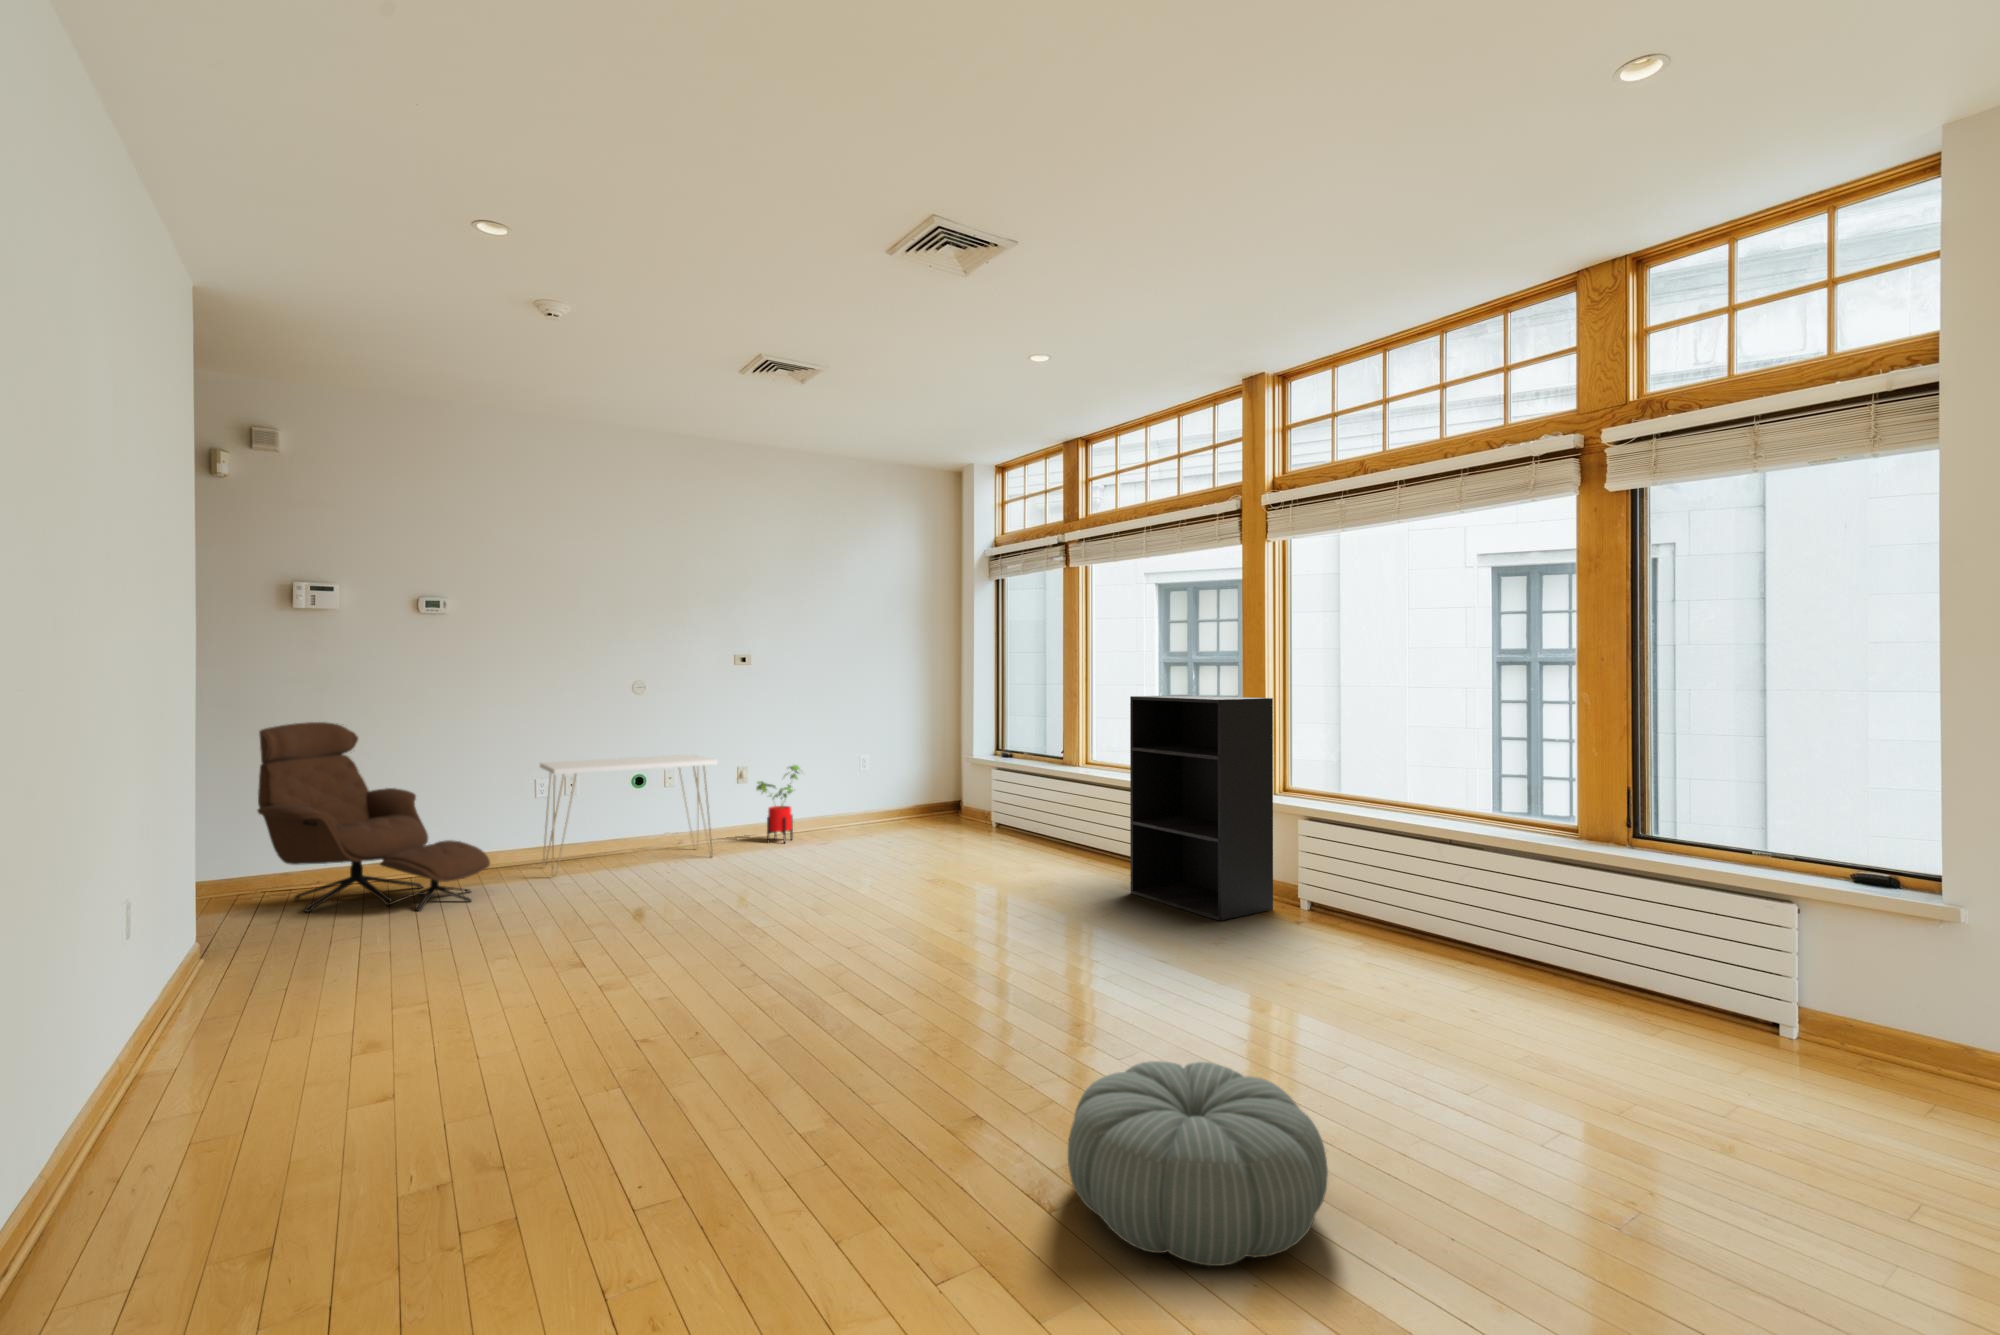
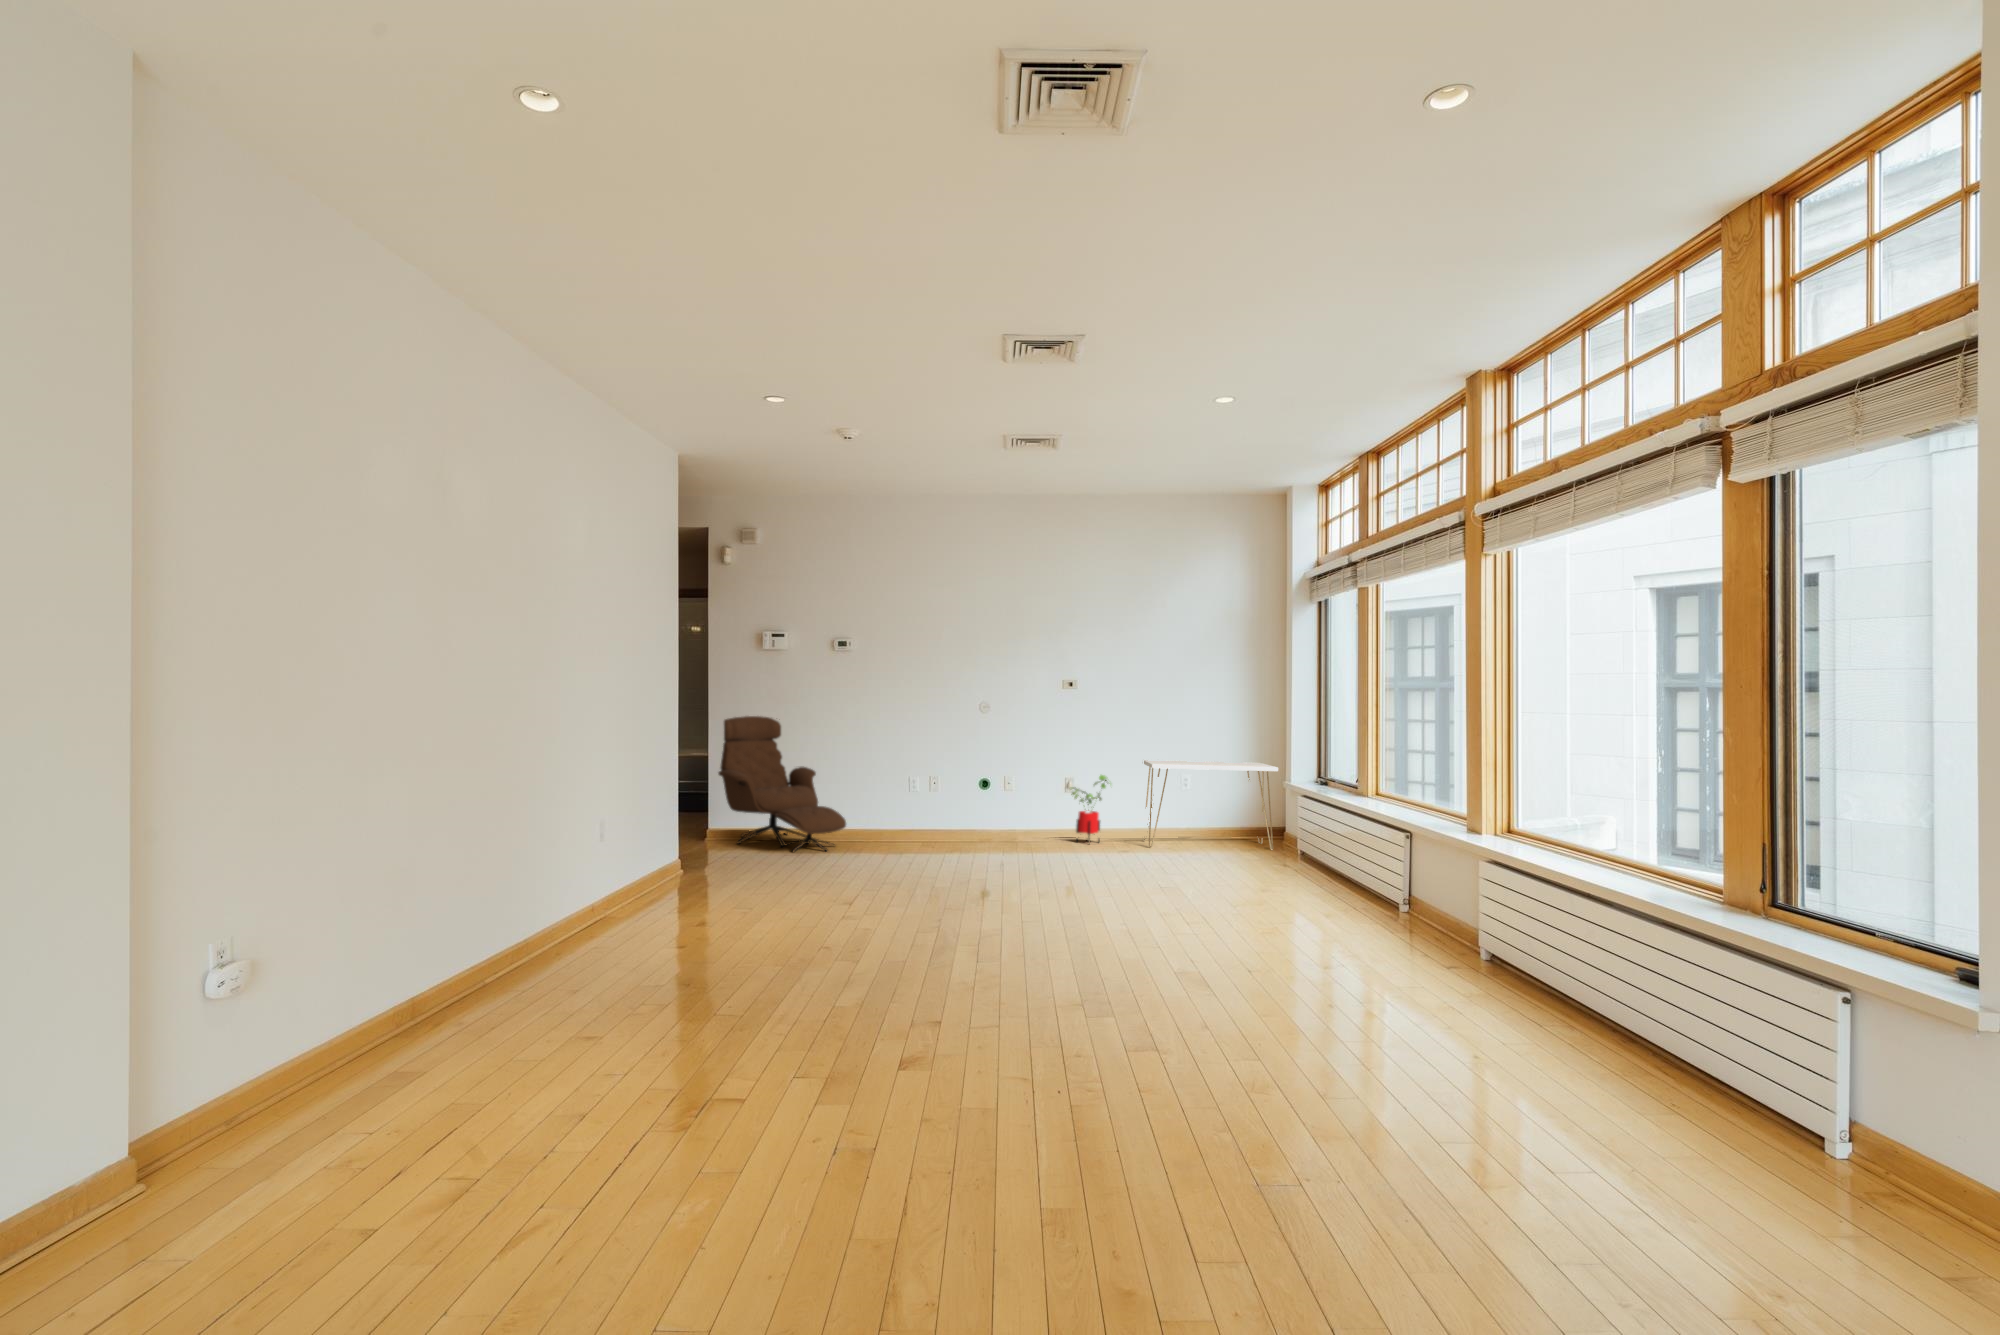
bookshelf: present [1130,695,1273,920] -> none [1325,719,1455,956]
console table: present [540,755,718,876] -> present [1143,760,1278,850]
pouf: present [1068,1061,1328,1266] -> none [871,983,1066,1113]

